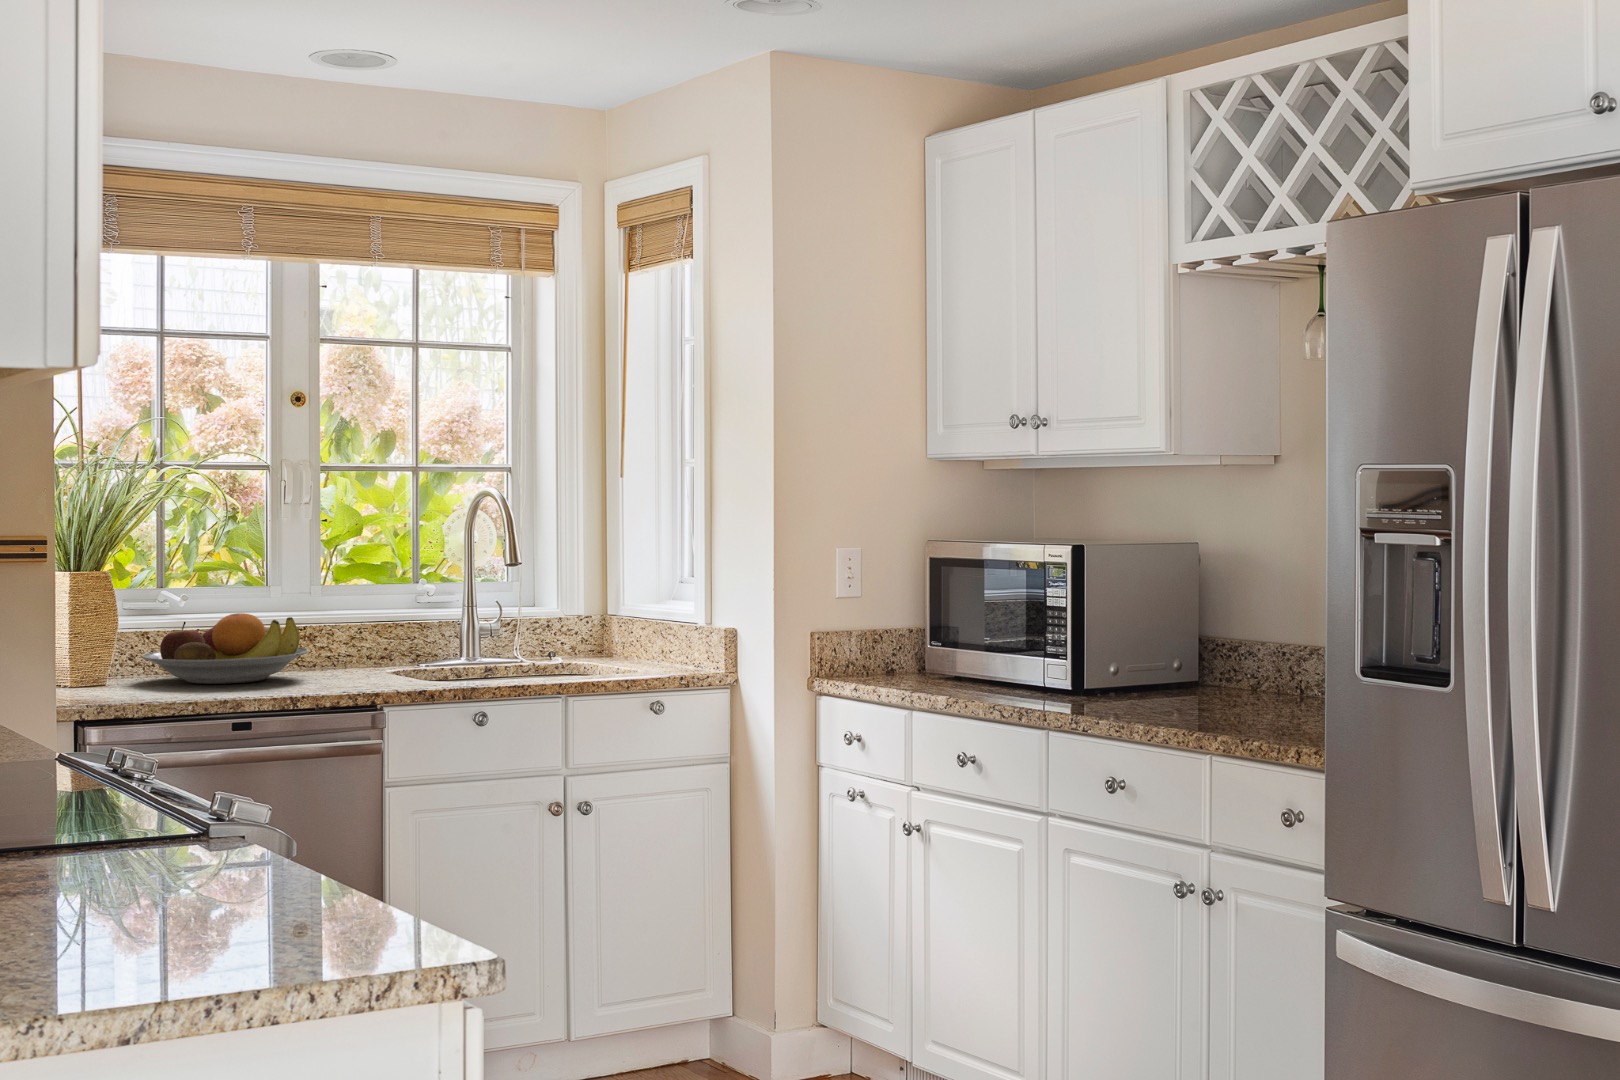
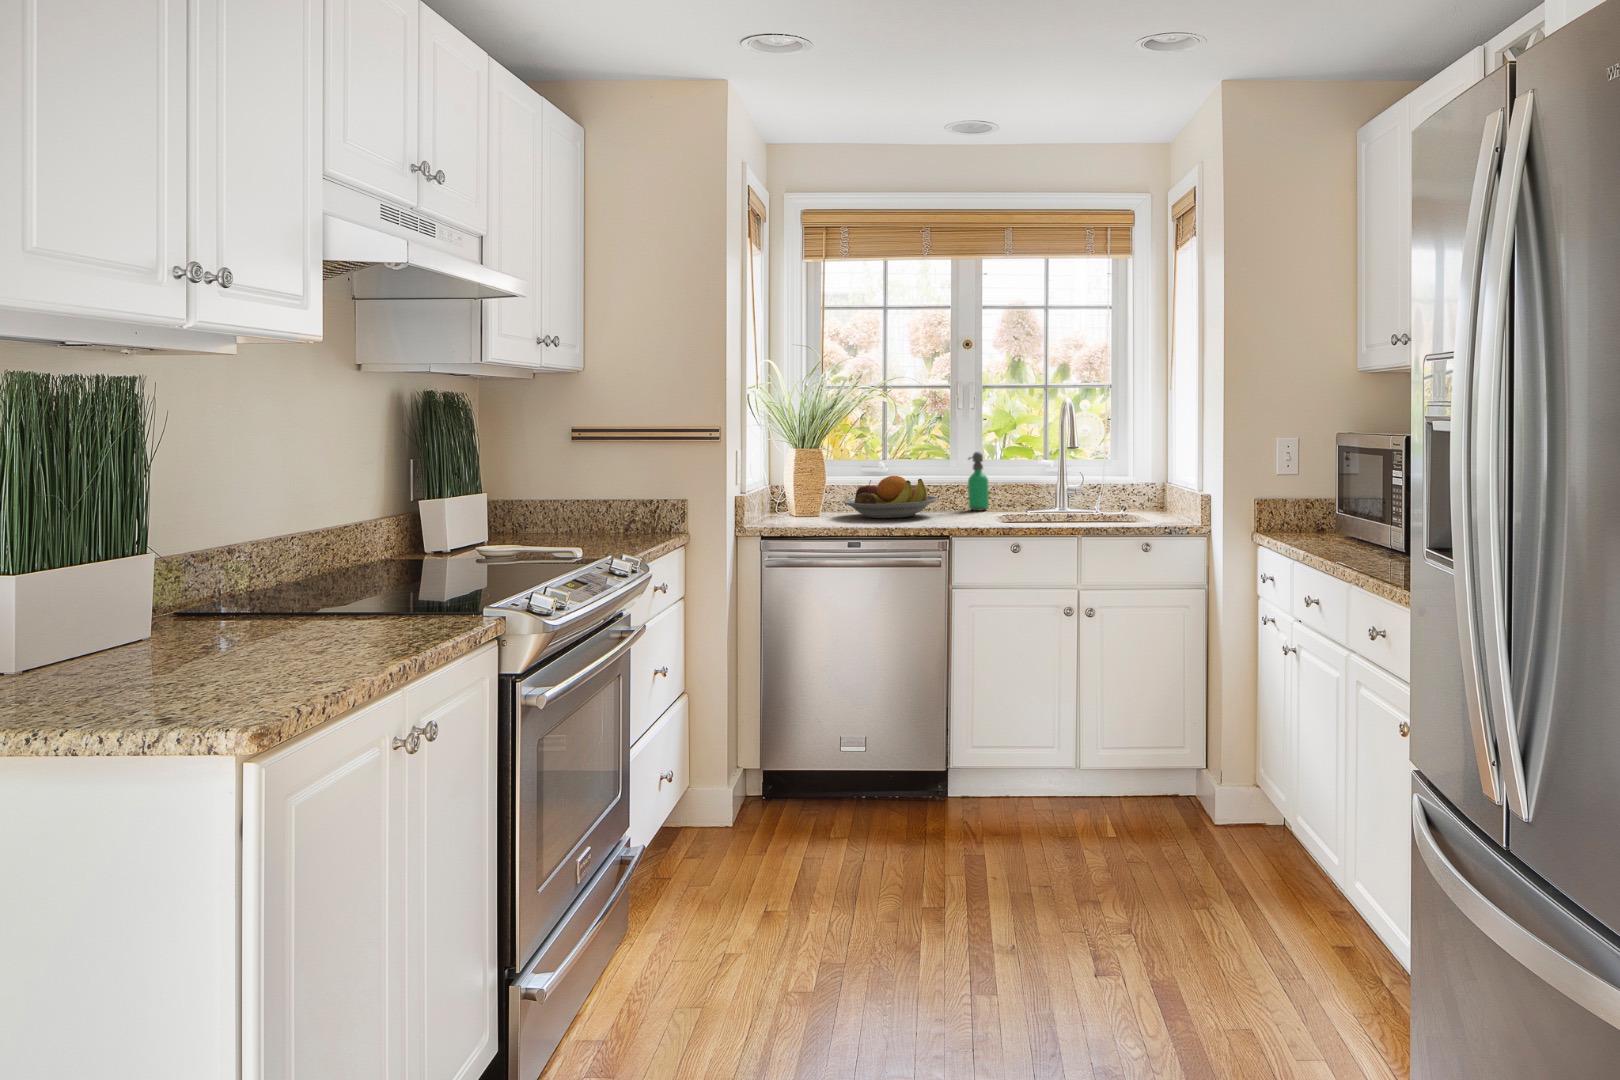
soap dispenser: none [322,576,355,667] -> present [968,452,989,511]

